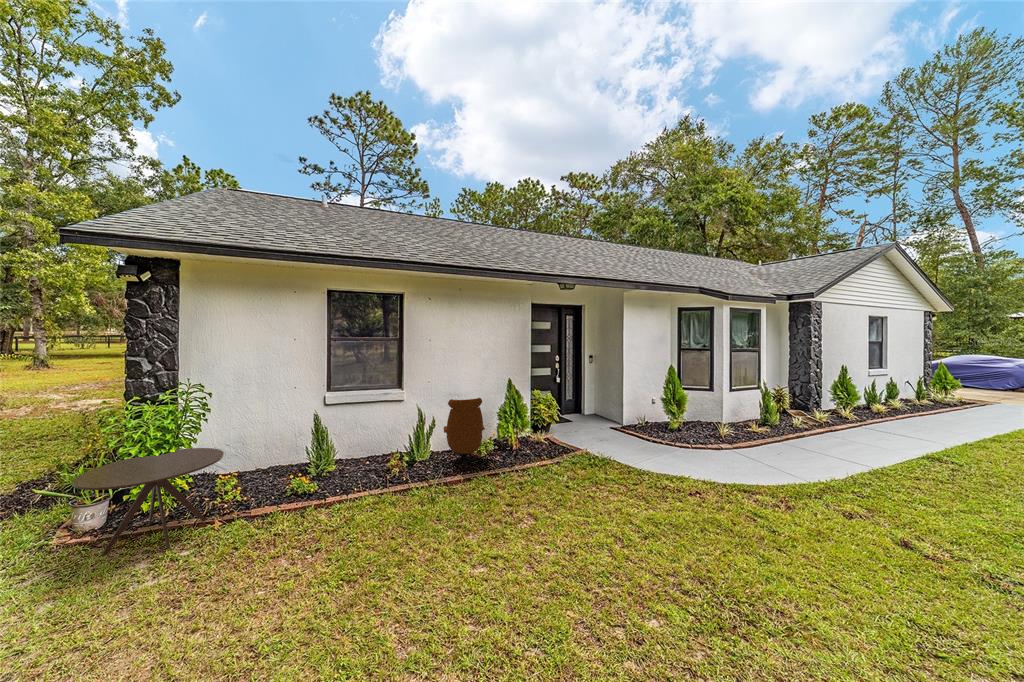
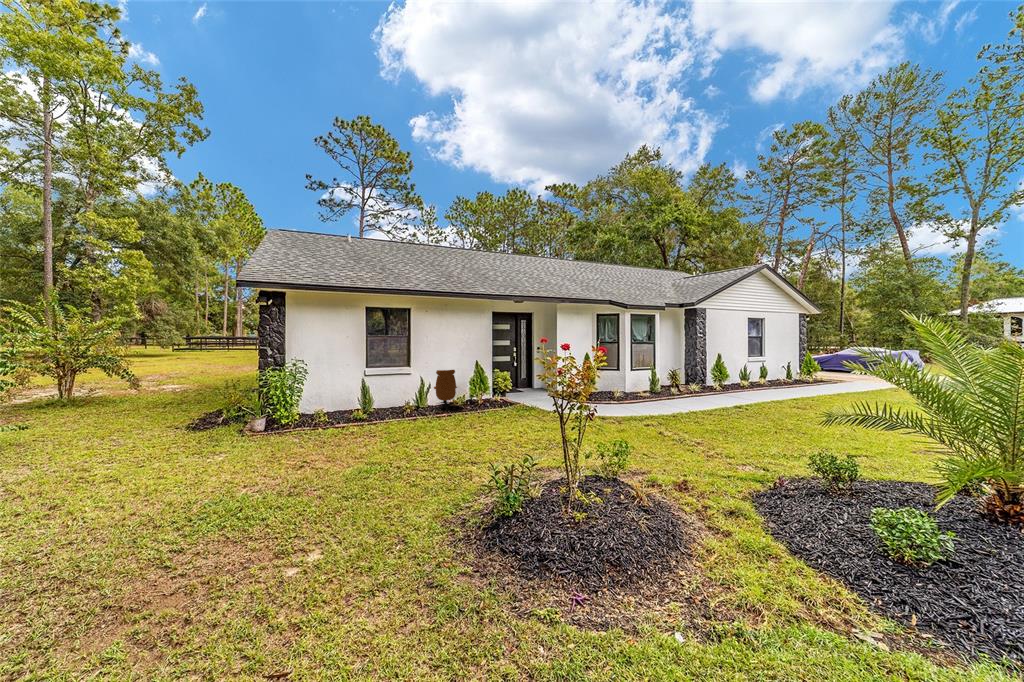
round table: present [73,448,224,555] -> none [272,392,328,433]

